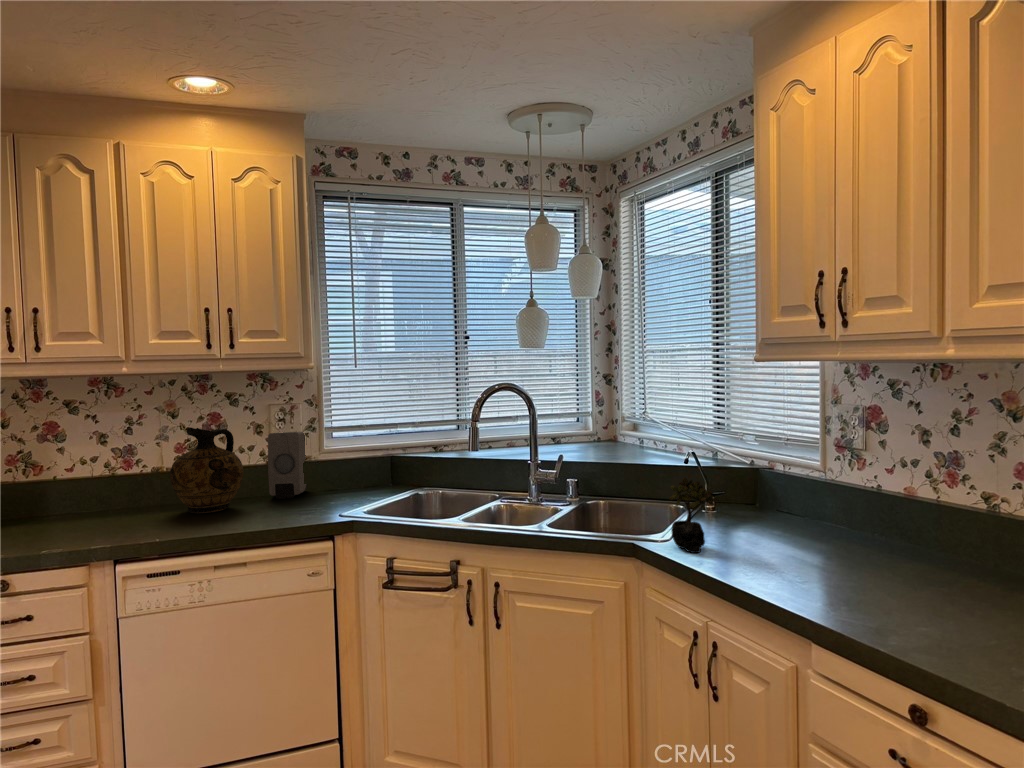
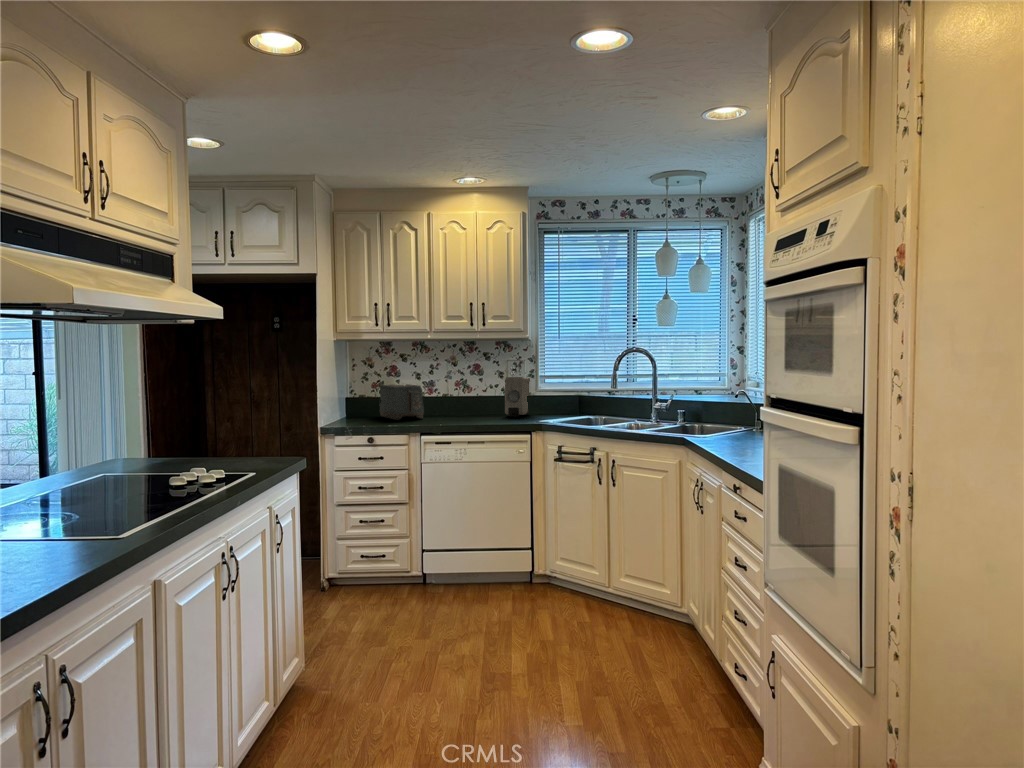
ceramic jug: present [170,427,243,513] -> none [450,370,489,419]
toaster: none [21,453,118,528] -> present [380,384,424,420]
succulent plant: present [669,477,718,553] -> none [703,400,732,442]

